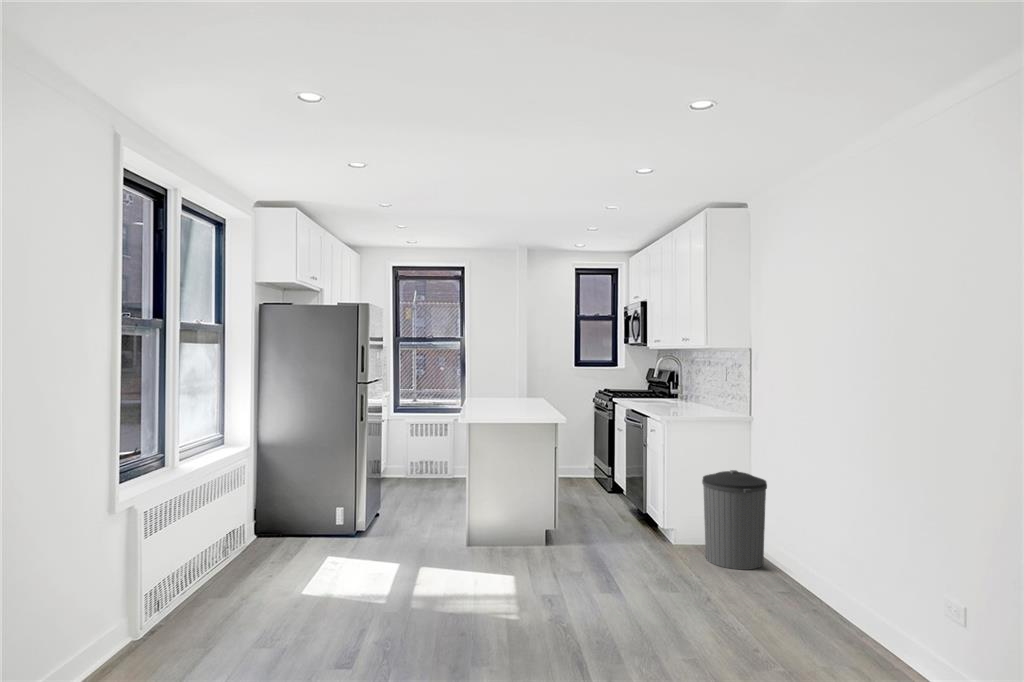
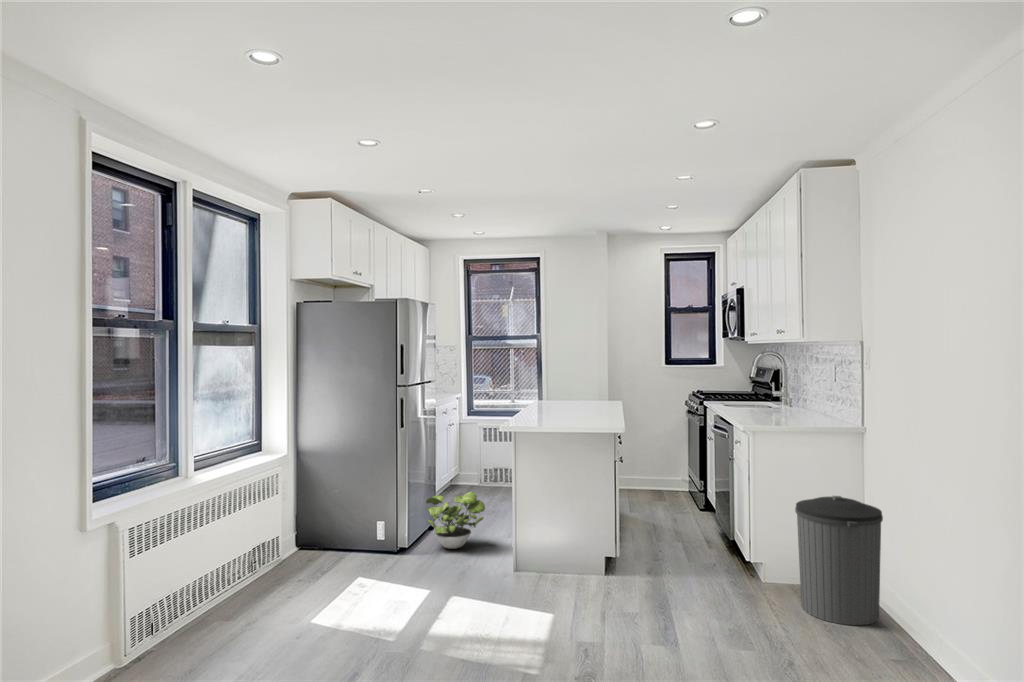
potted plant: none [379,478,436,531] -> present [426,492,485,549]

